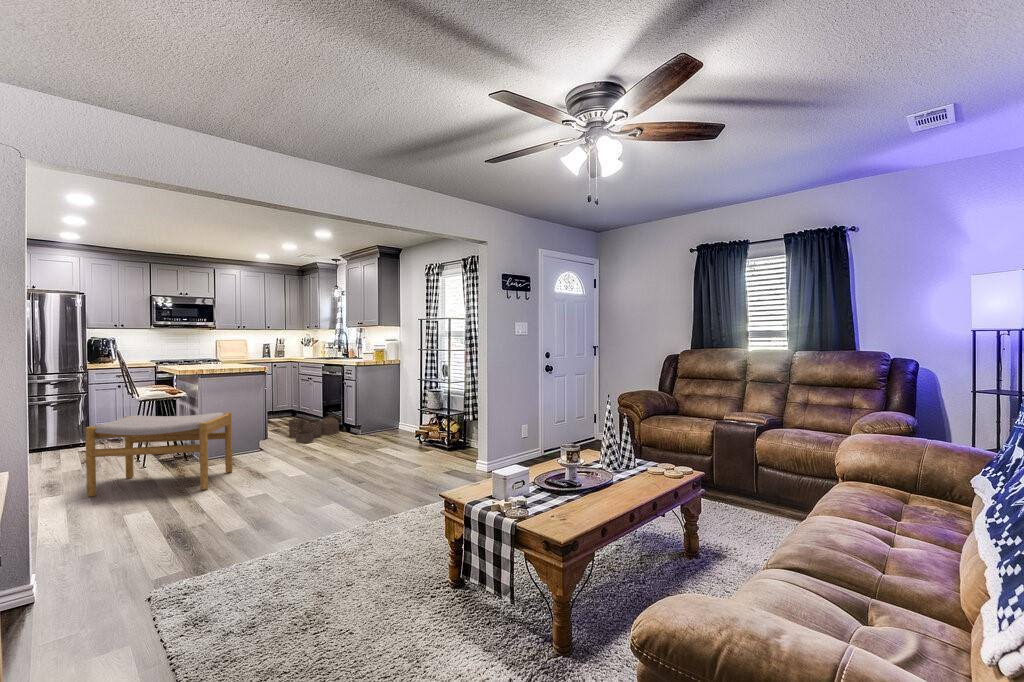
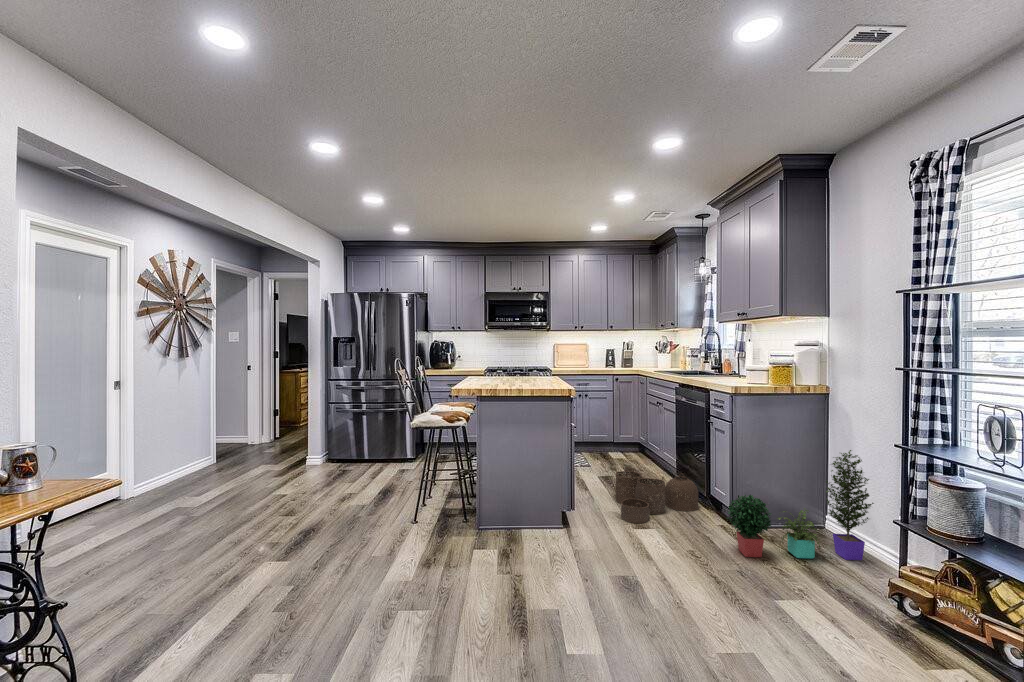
potted plant: none [355,387,416,442] -> present [727,450,874,560]
footstool: present [85,412,232,497] -> none [293,449,486,630]

